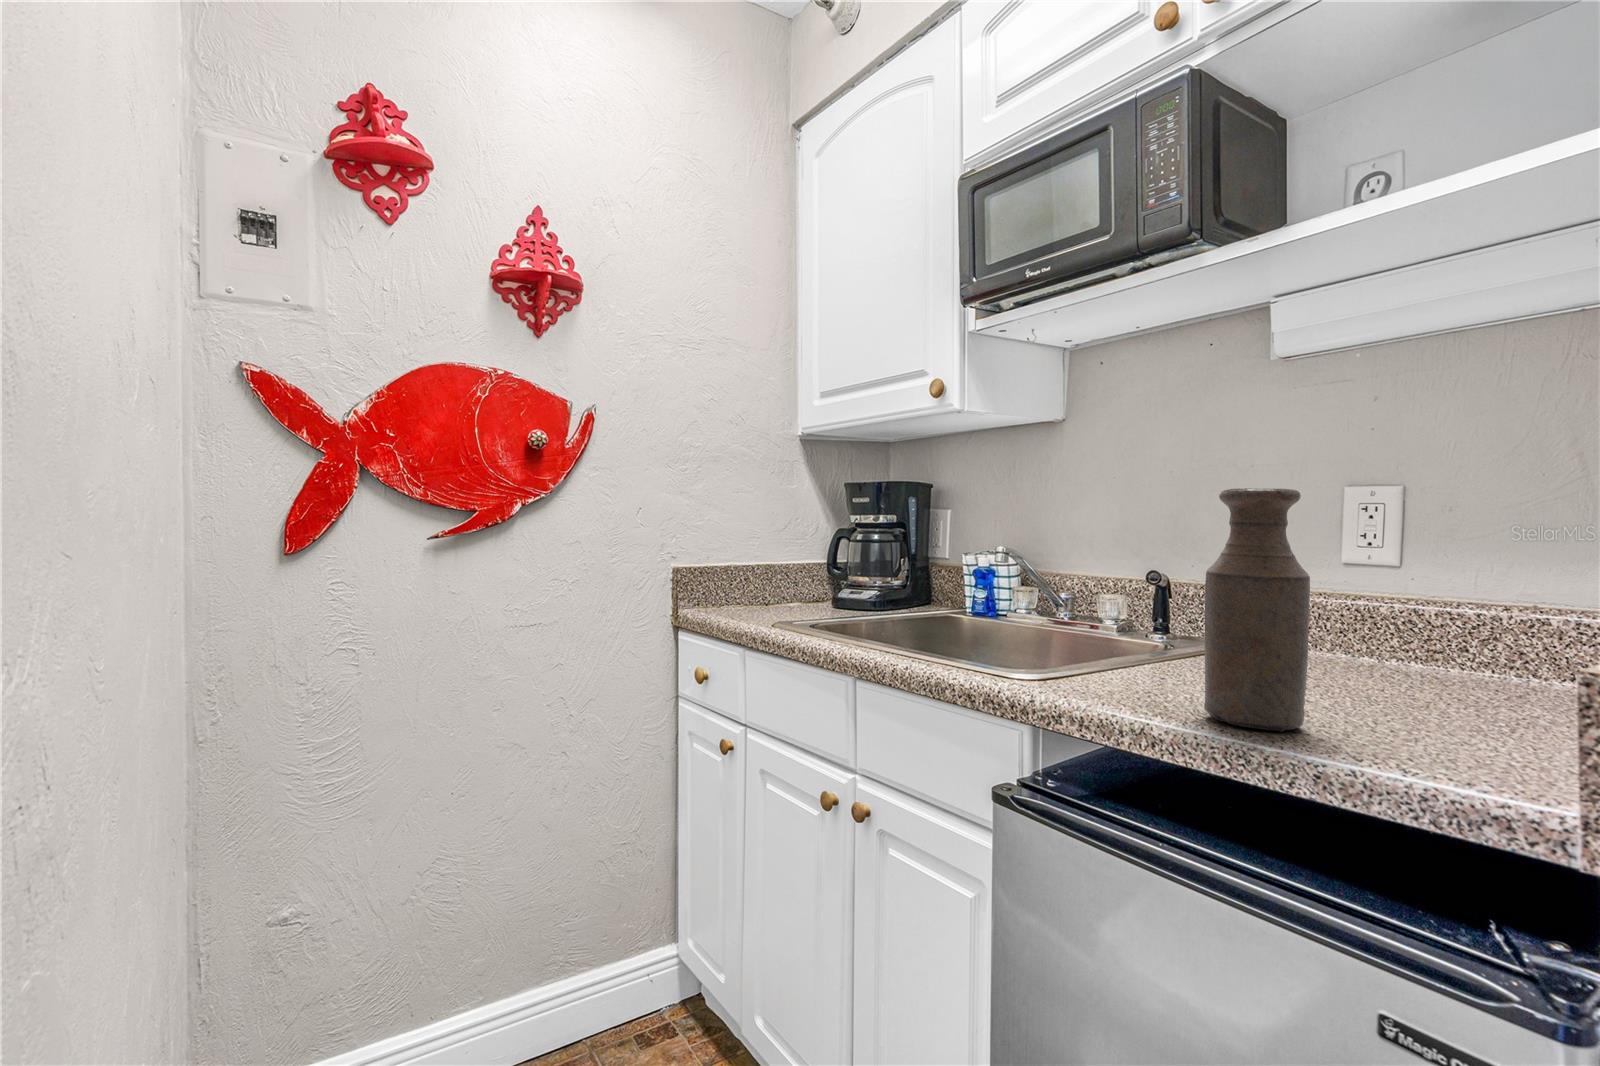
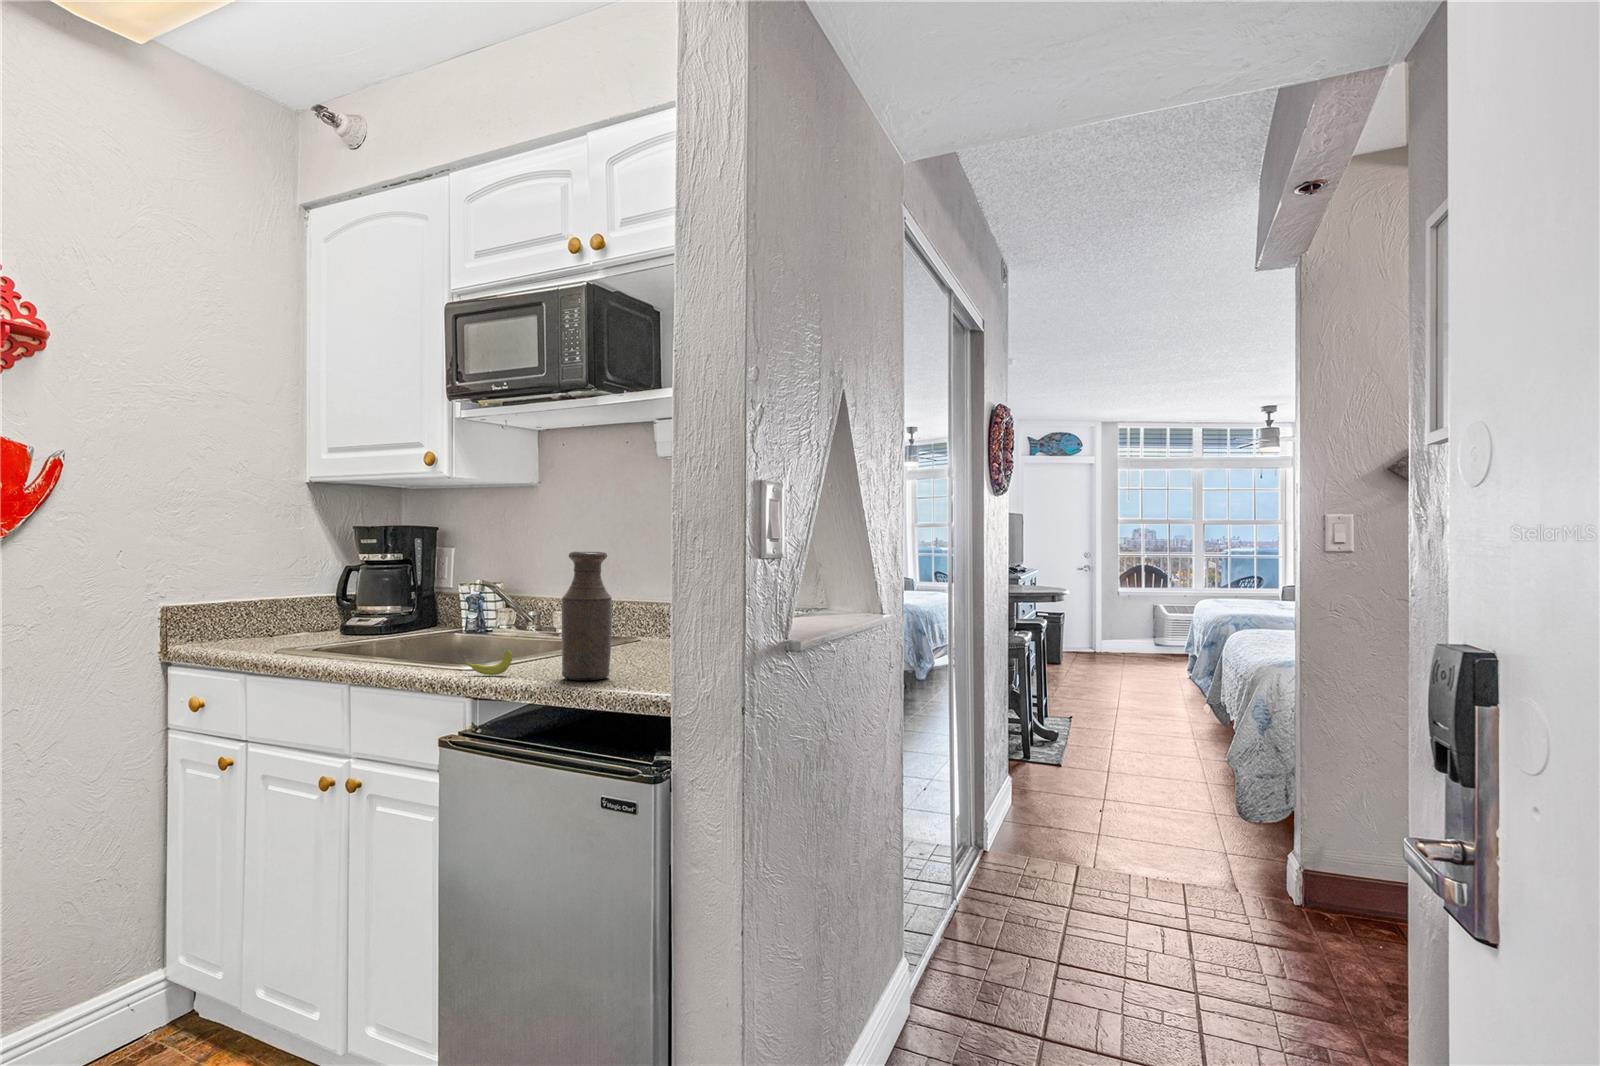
banana: none [1022,655,1102,694] -> present [464,650,512,675]

